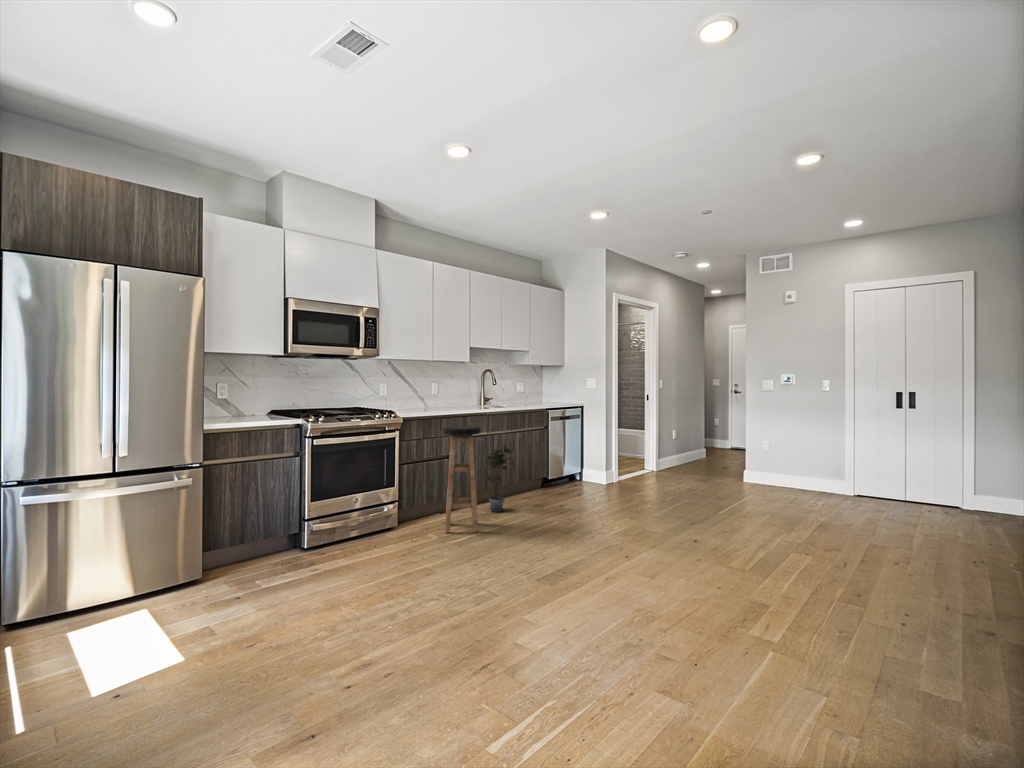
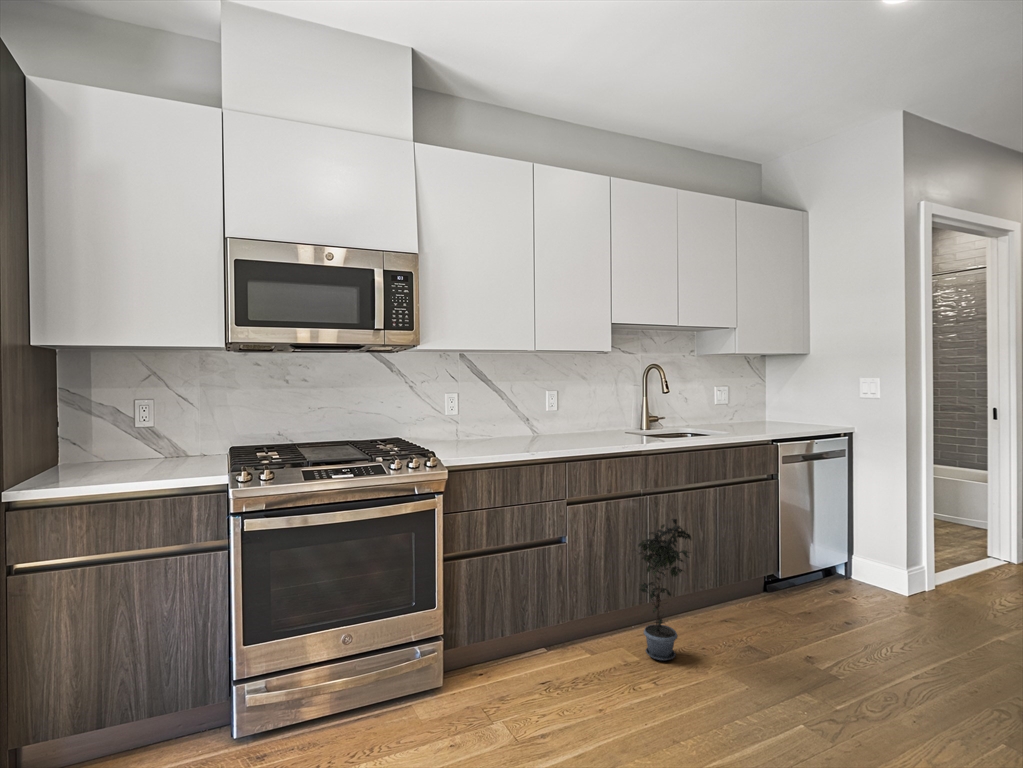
bar stool: present [443,426,481,533] -> none [527,486,609,736]

